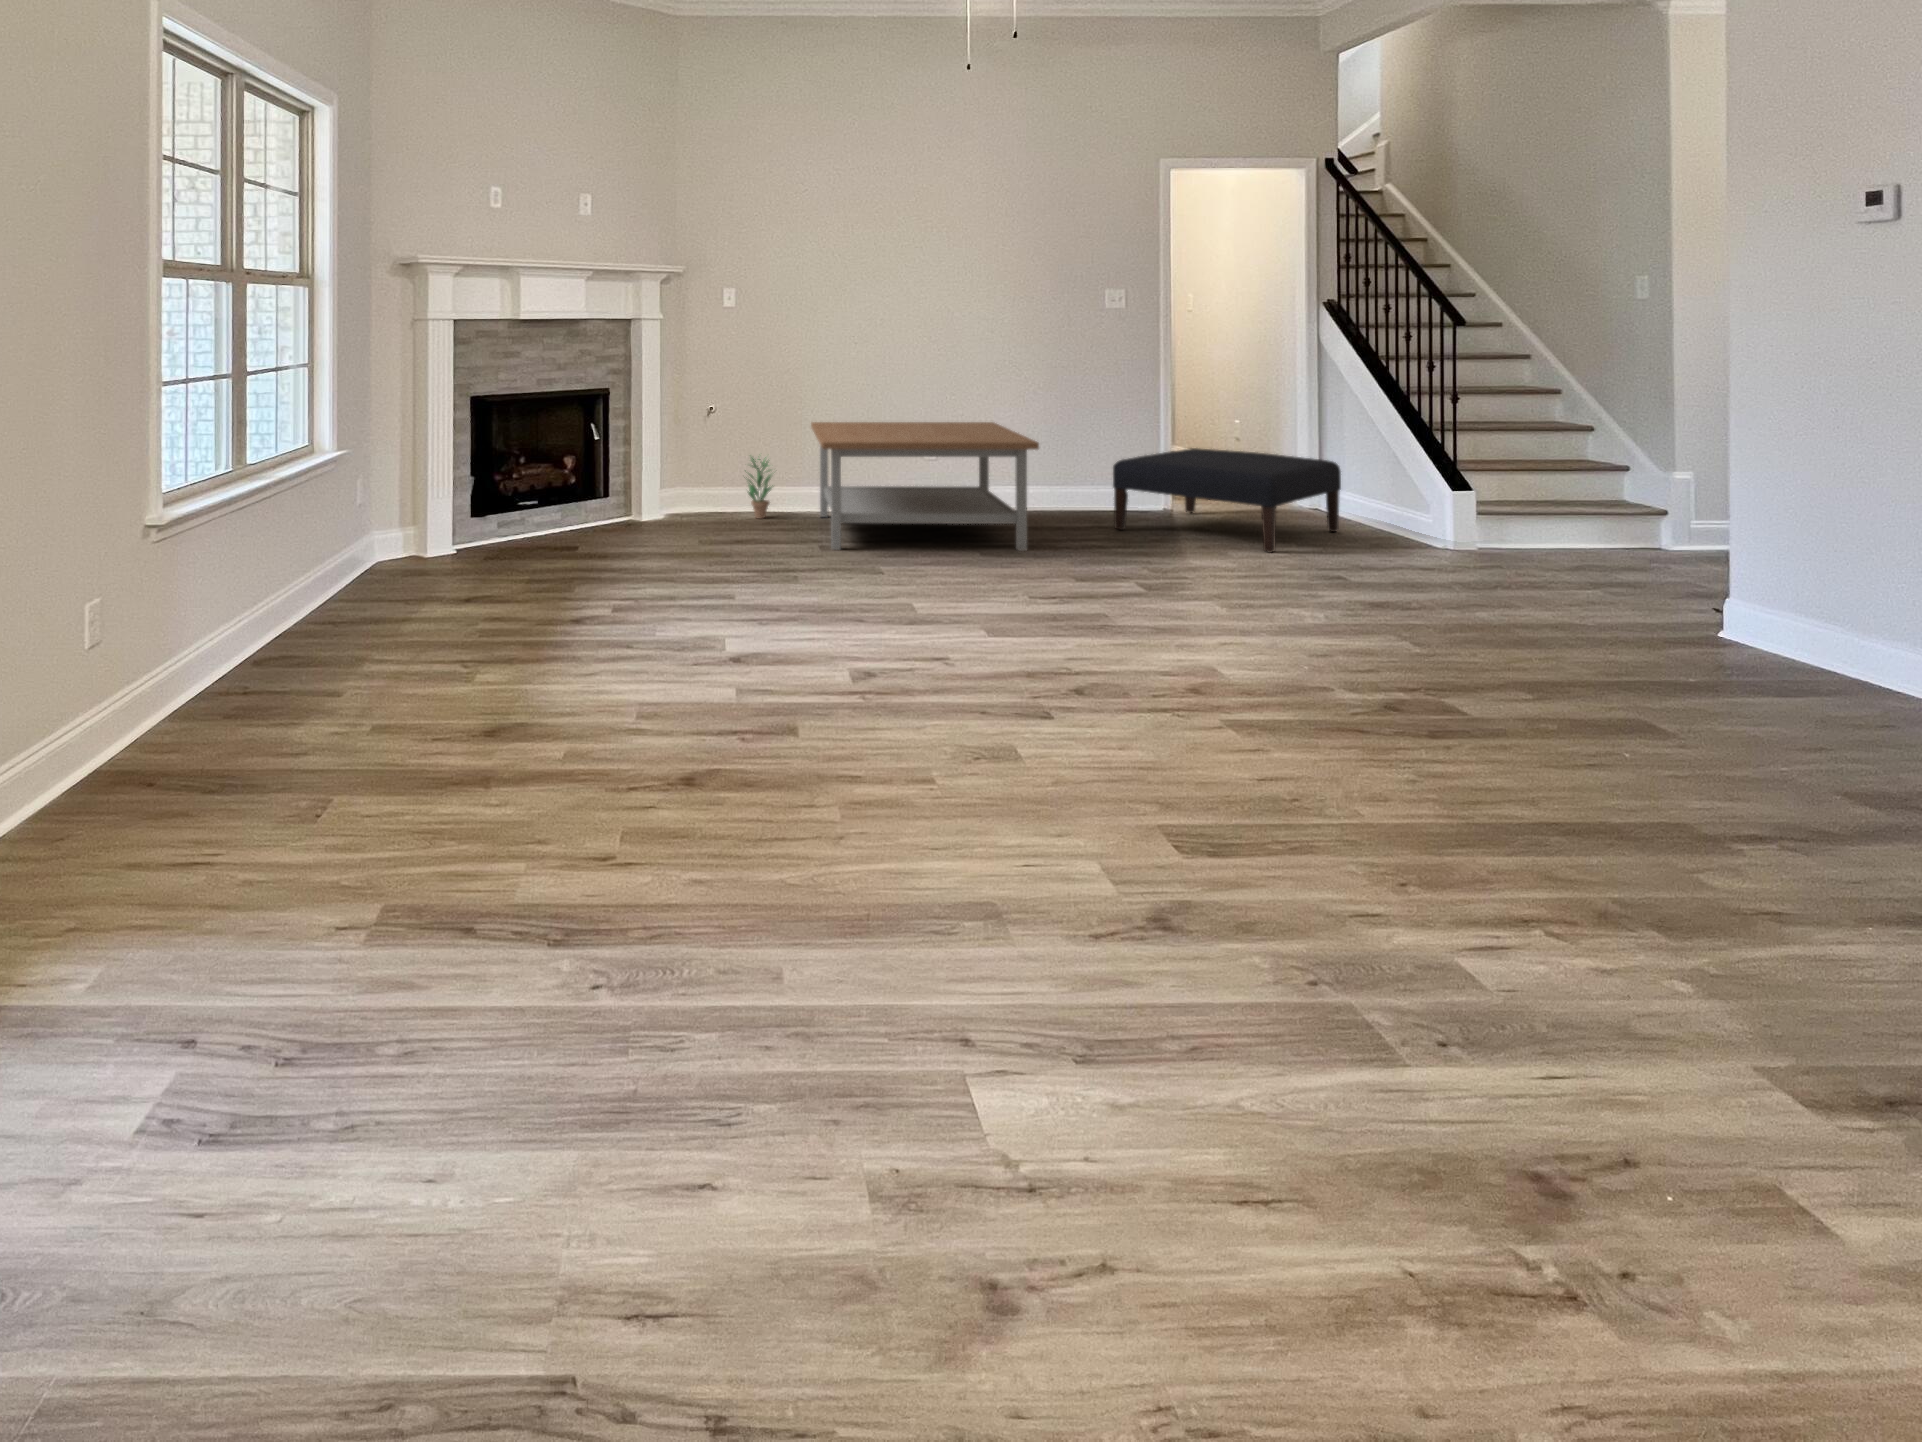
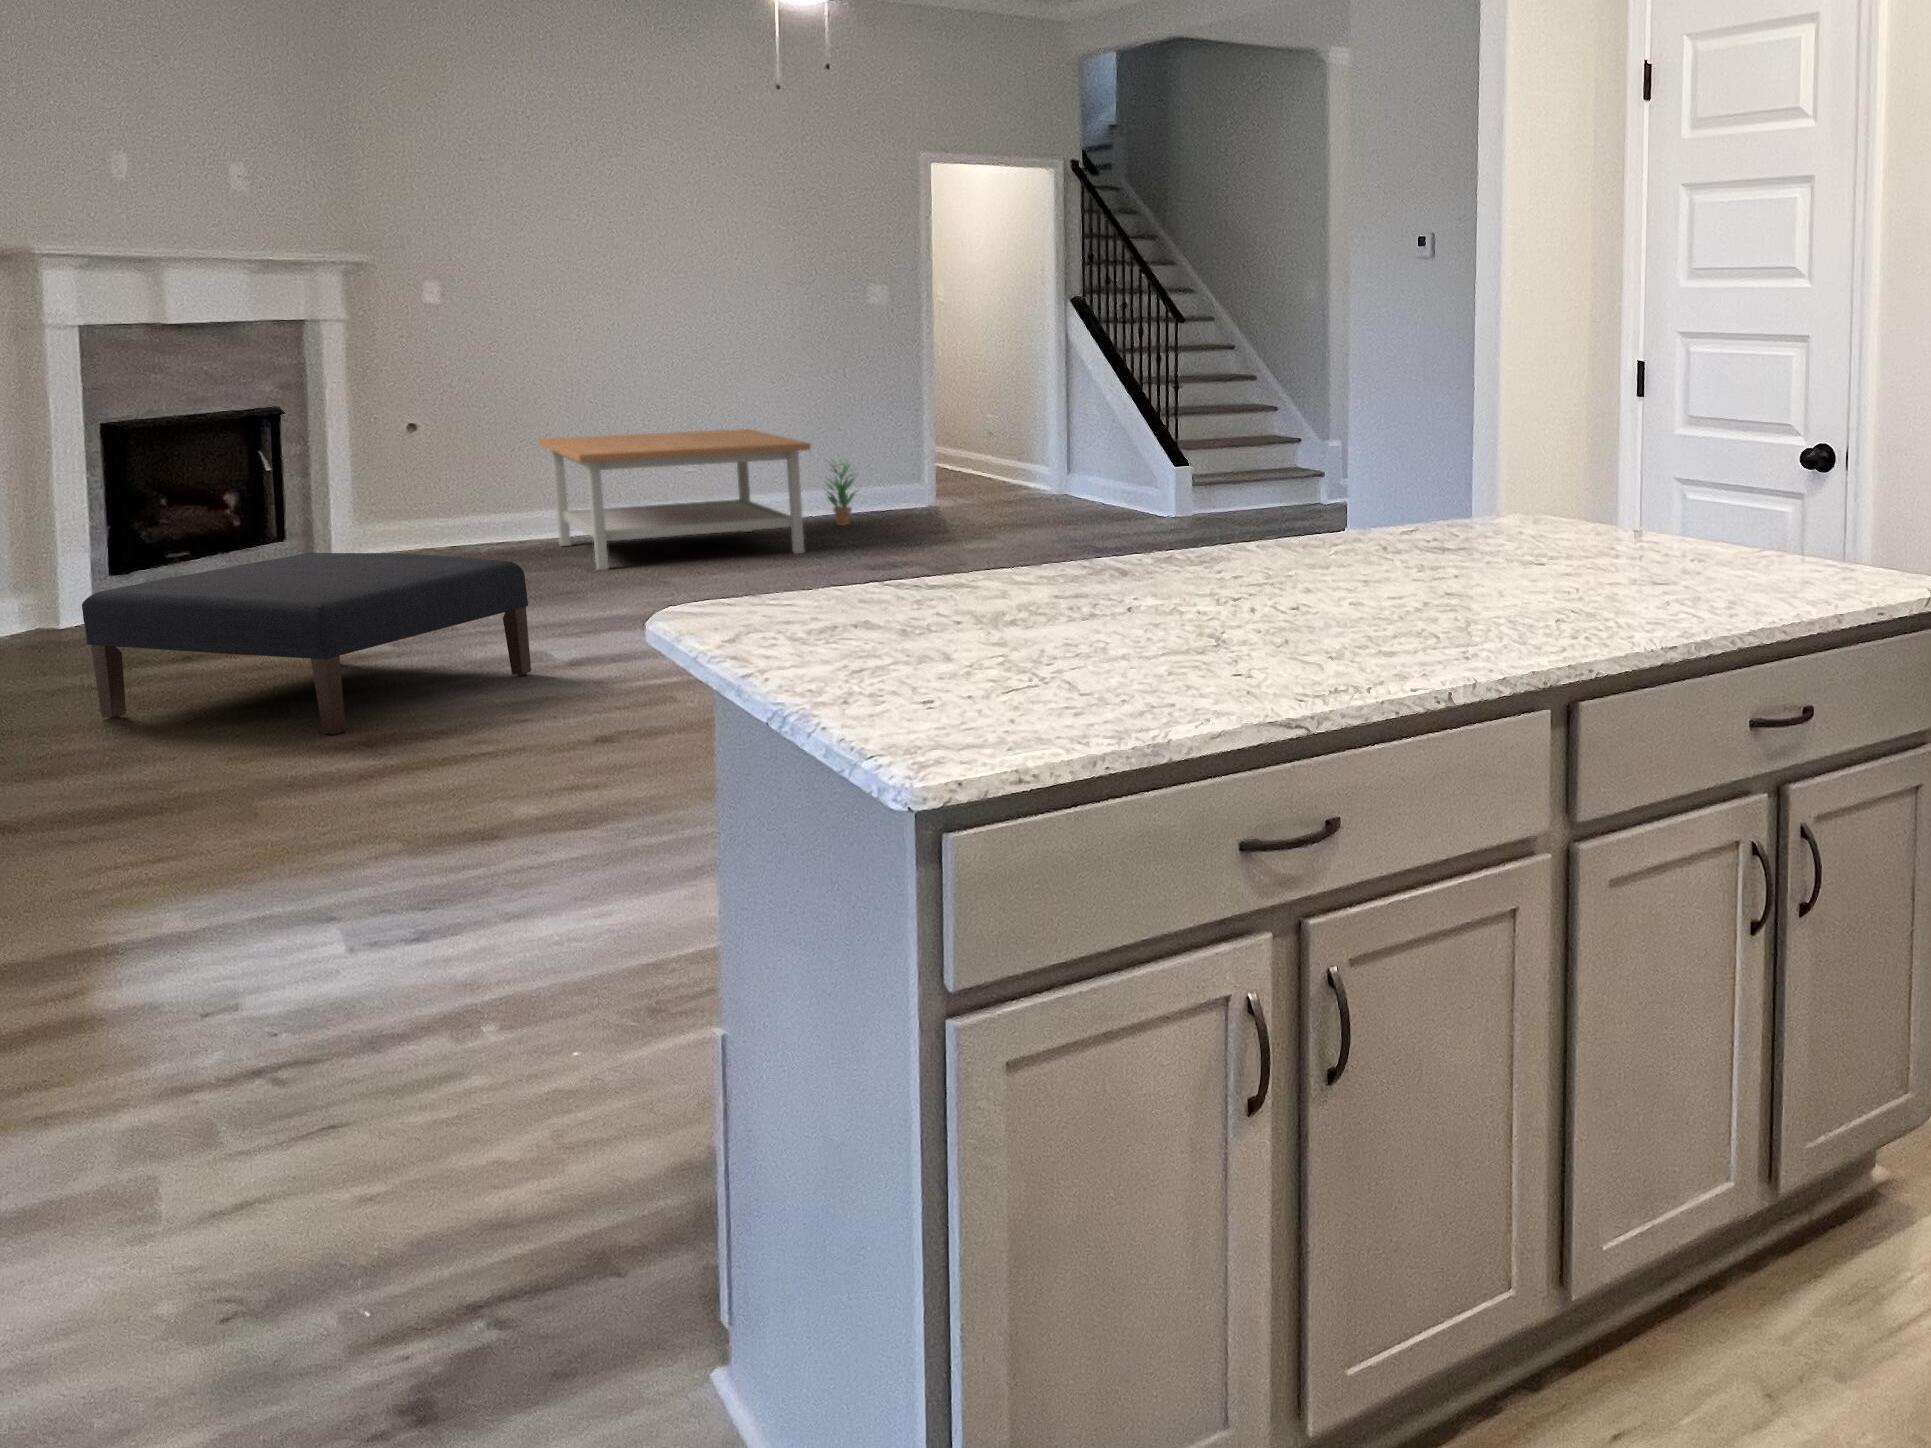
ottoman: present [1113,448,1341,553] -> present [82,553,531,735]
potted plant: present [745,457,772,518] -> present [828,462,856,526]

